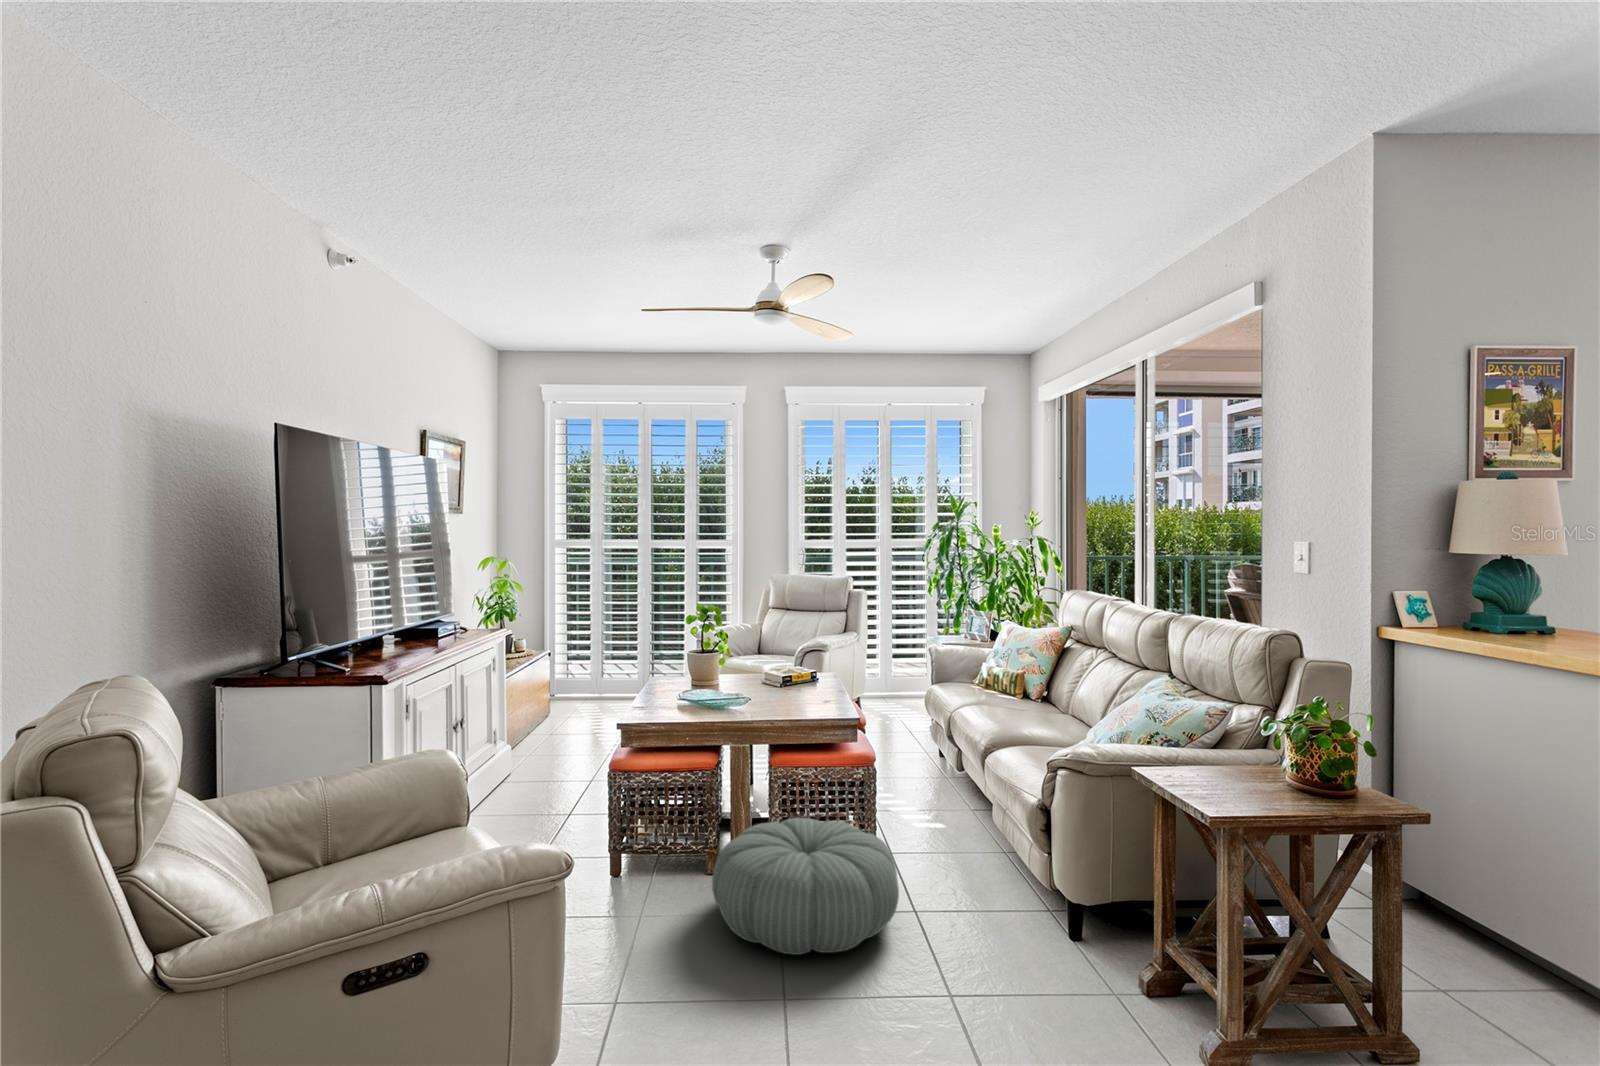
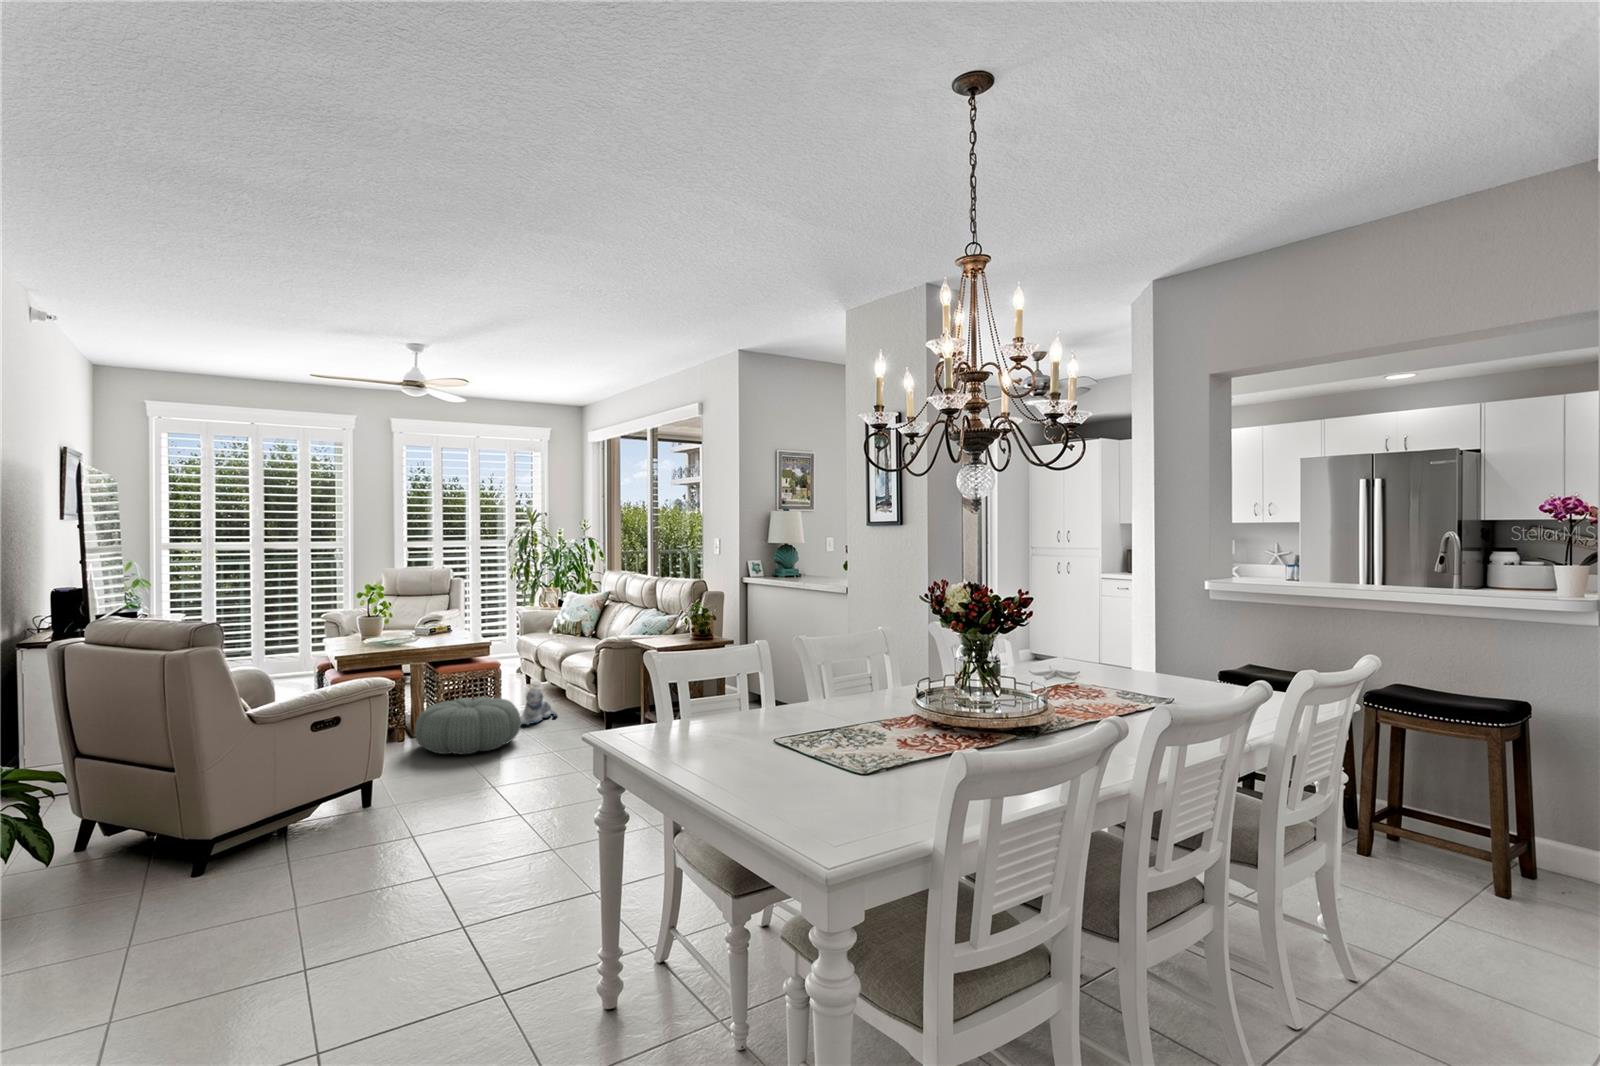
plush toy: none [906,804,978,879] -> present [521,689,557,725]

